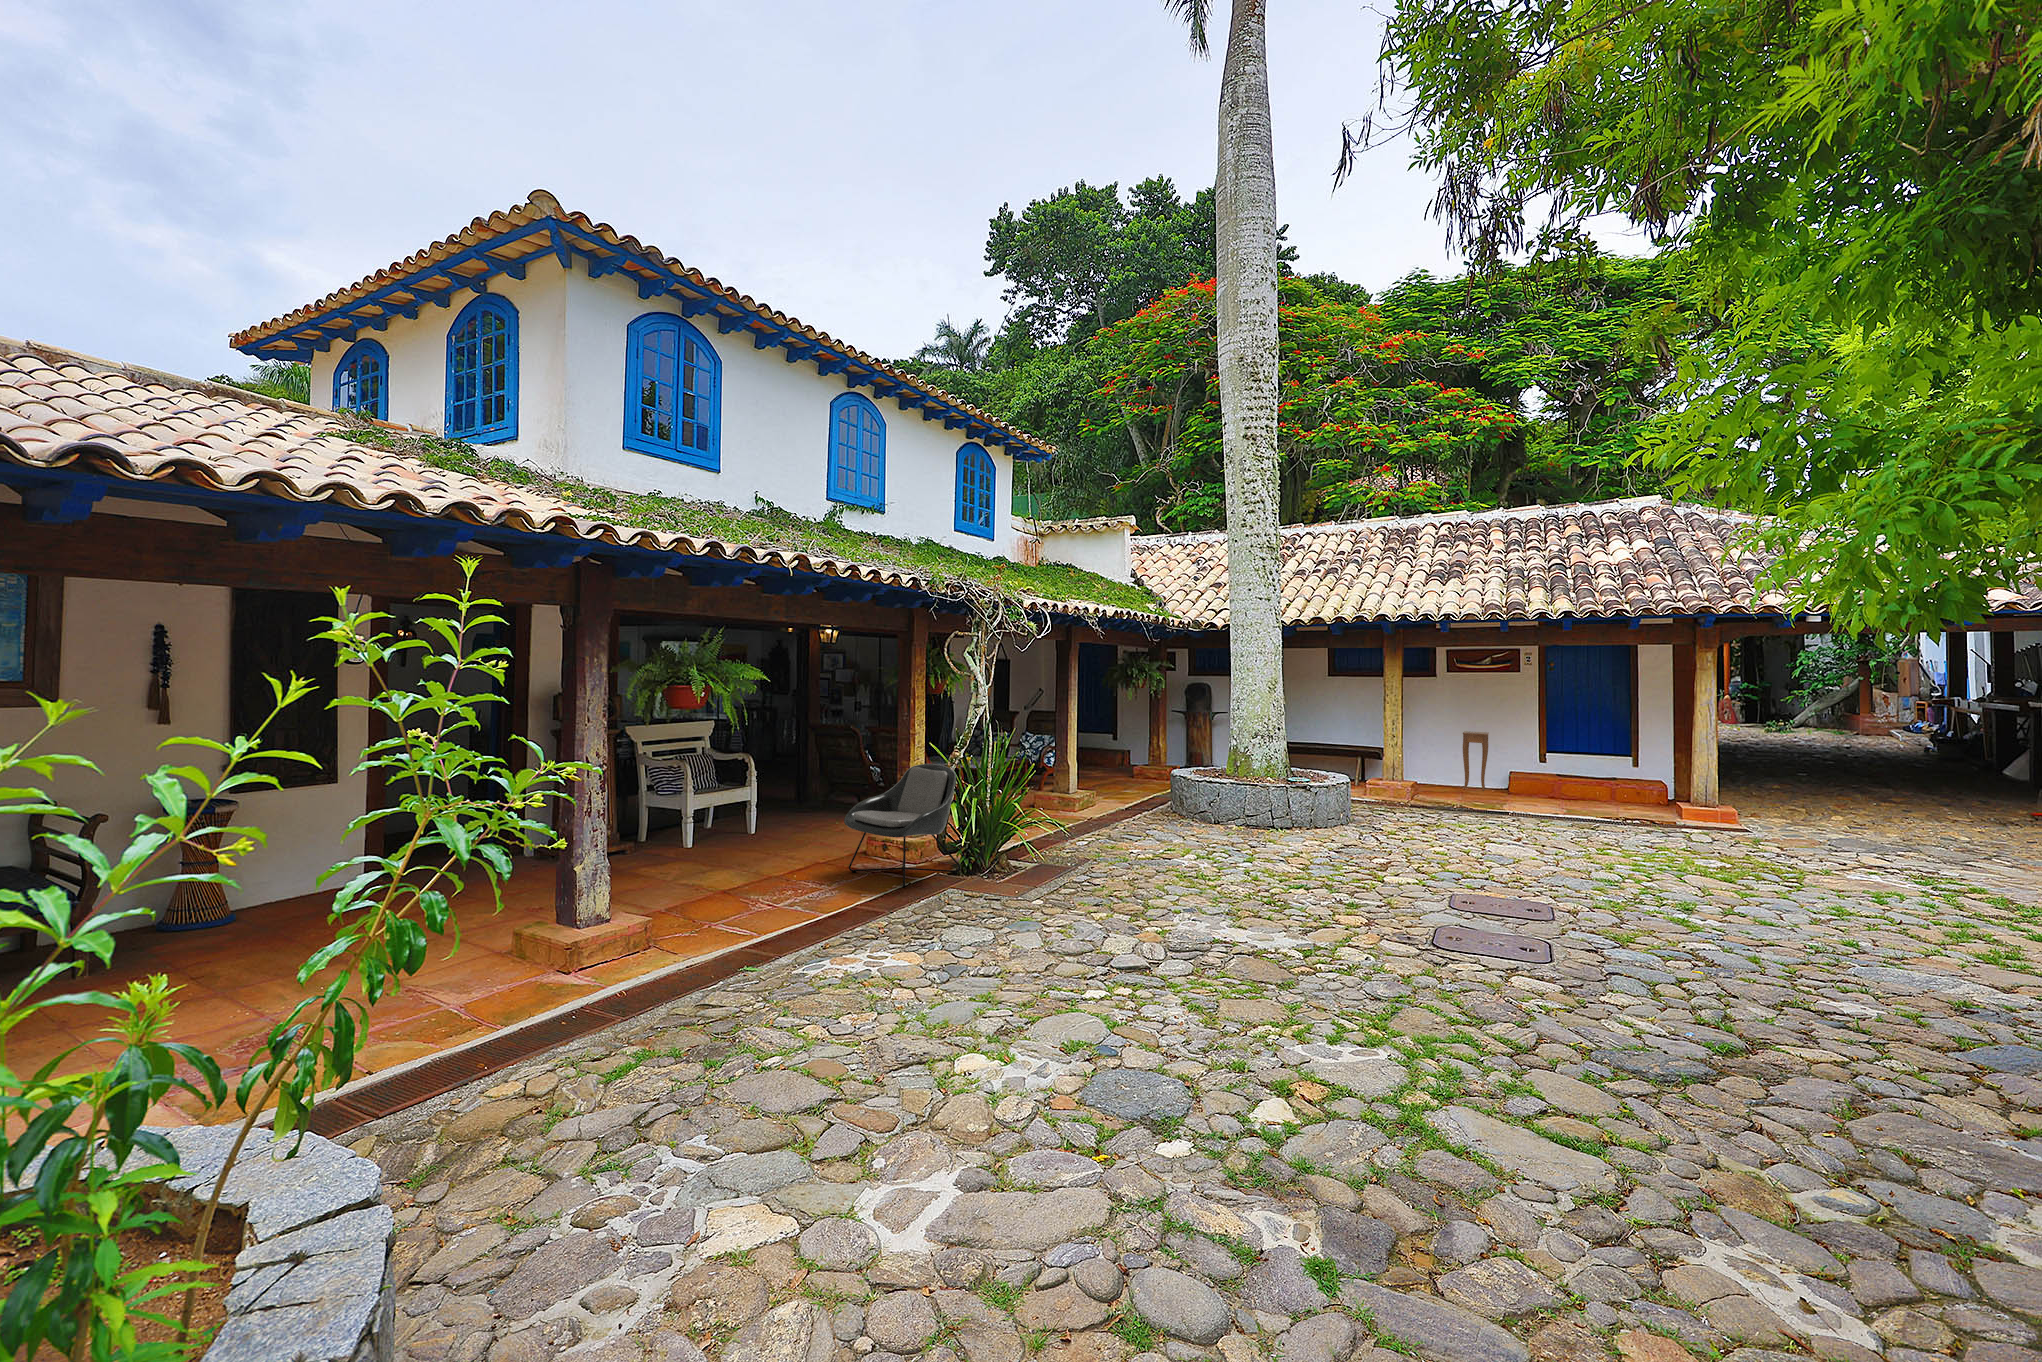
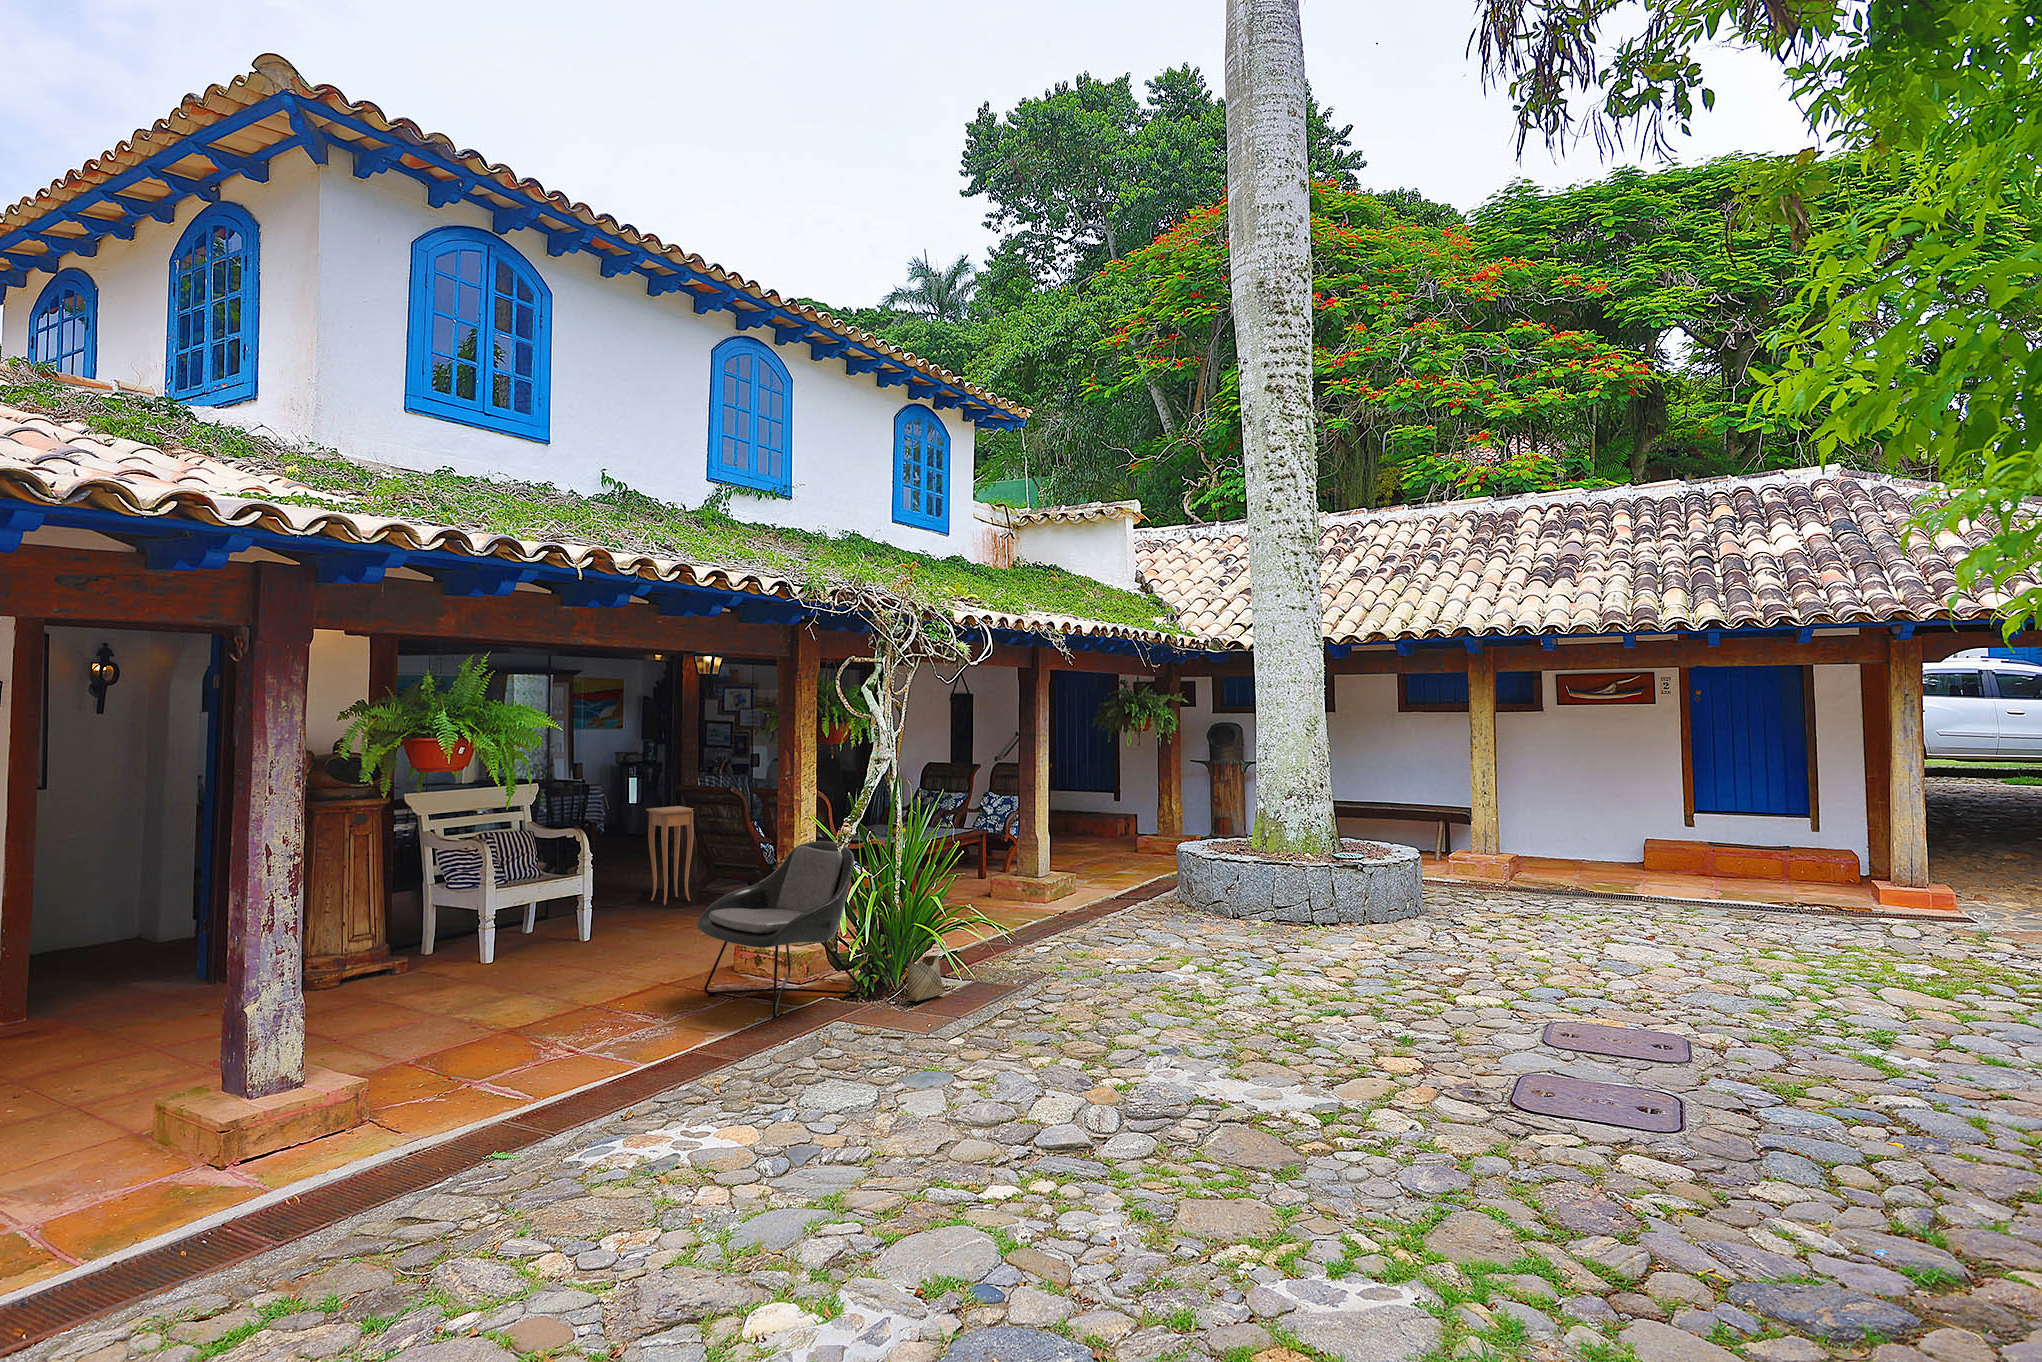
side table: present [1463,731,1489,791] -> present [646,806,694,905]
woven basket: none [995,832,1020,877] -> present [907,936,943,1001]

